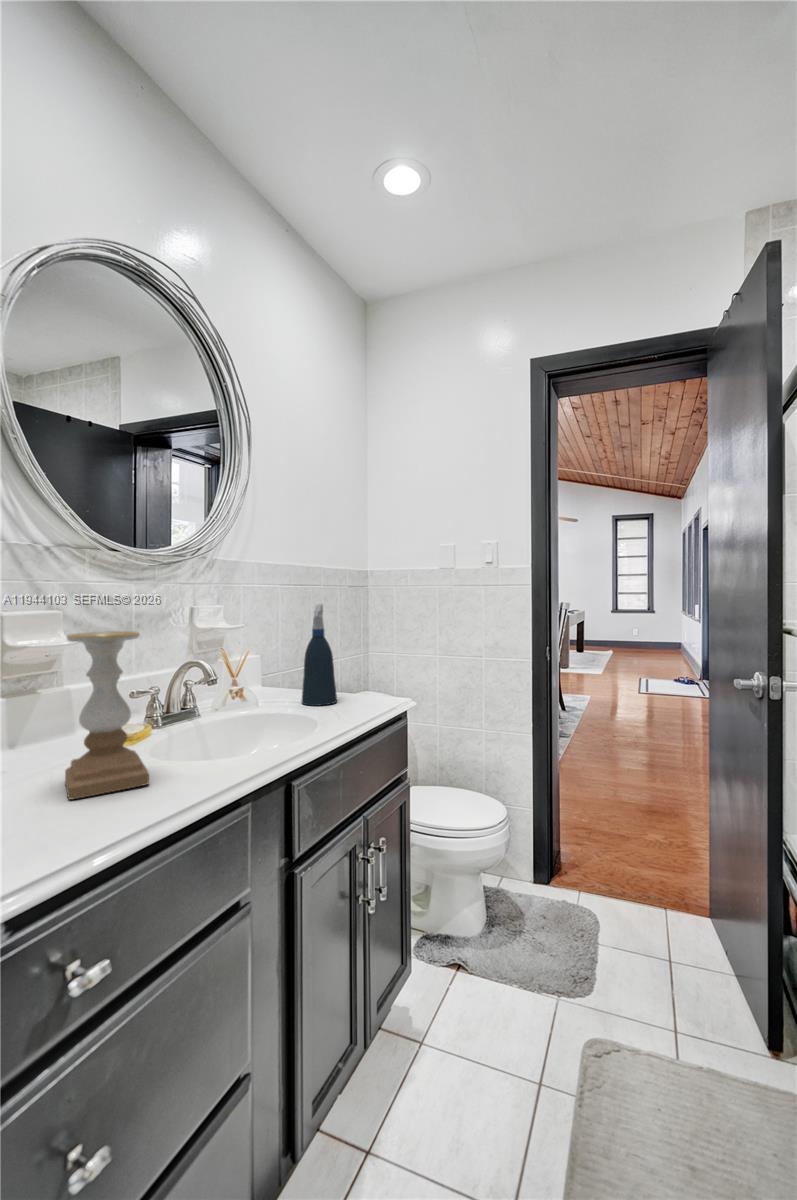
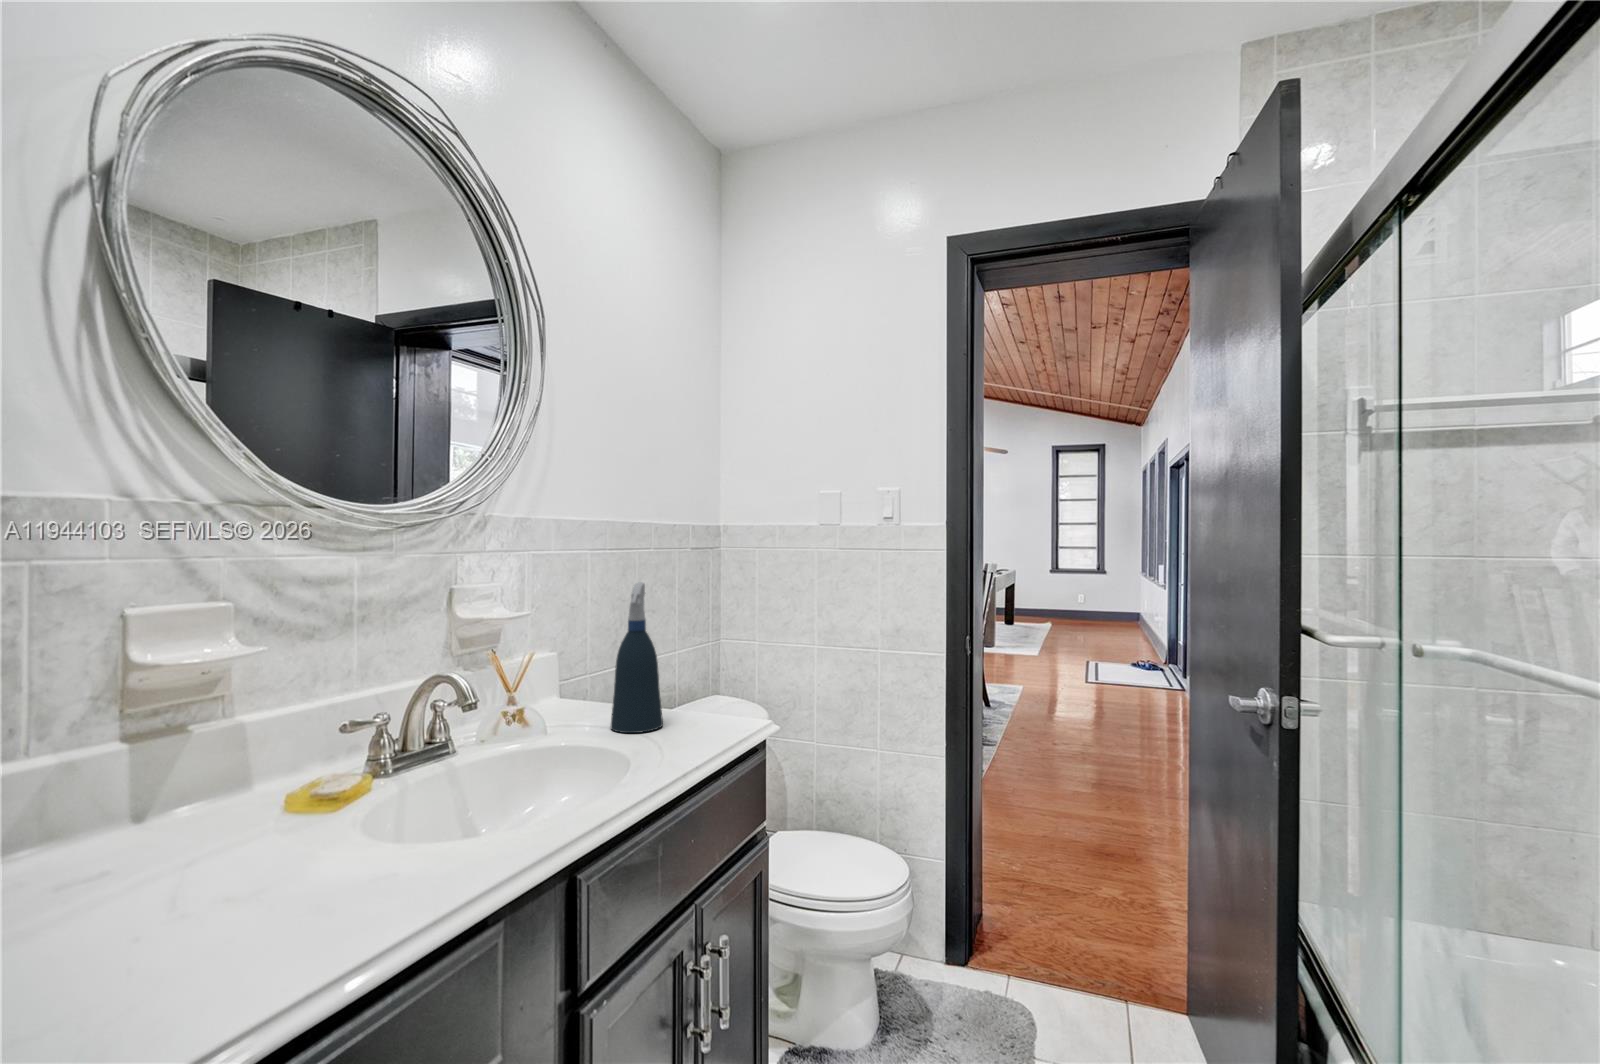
candle holder: present [65,631,149,800] -> none [194,650,338,935]

